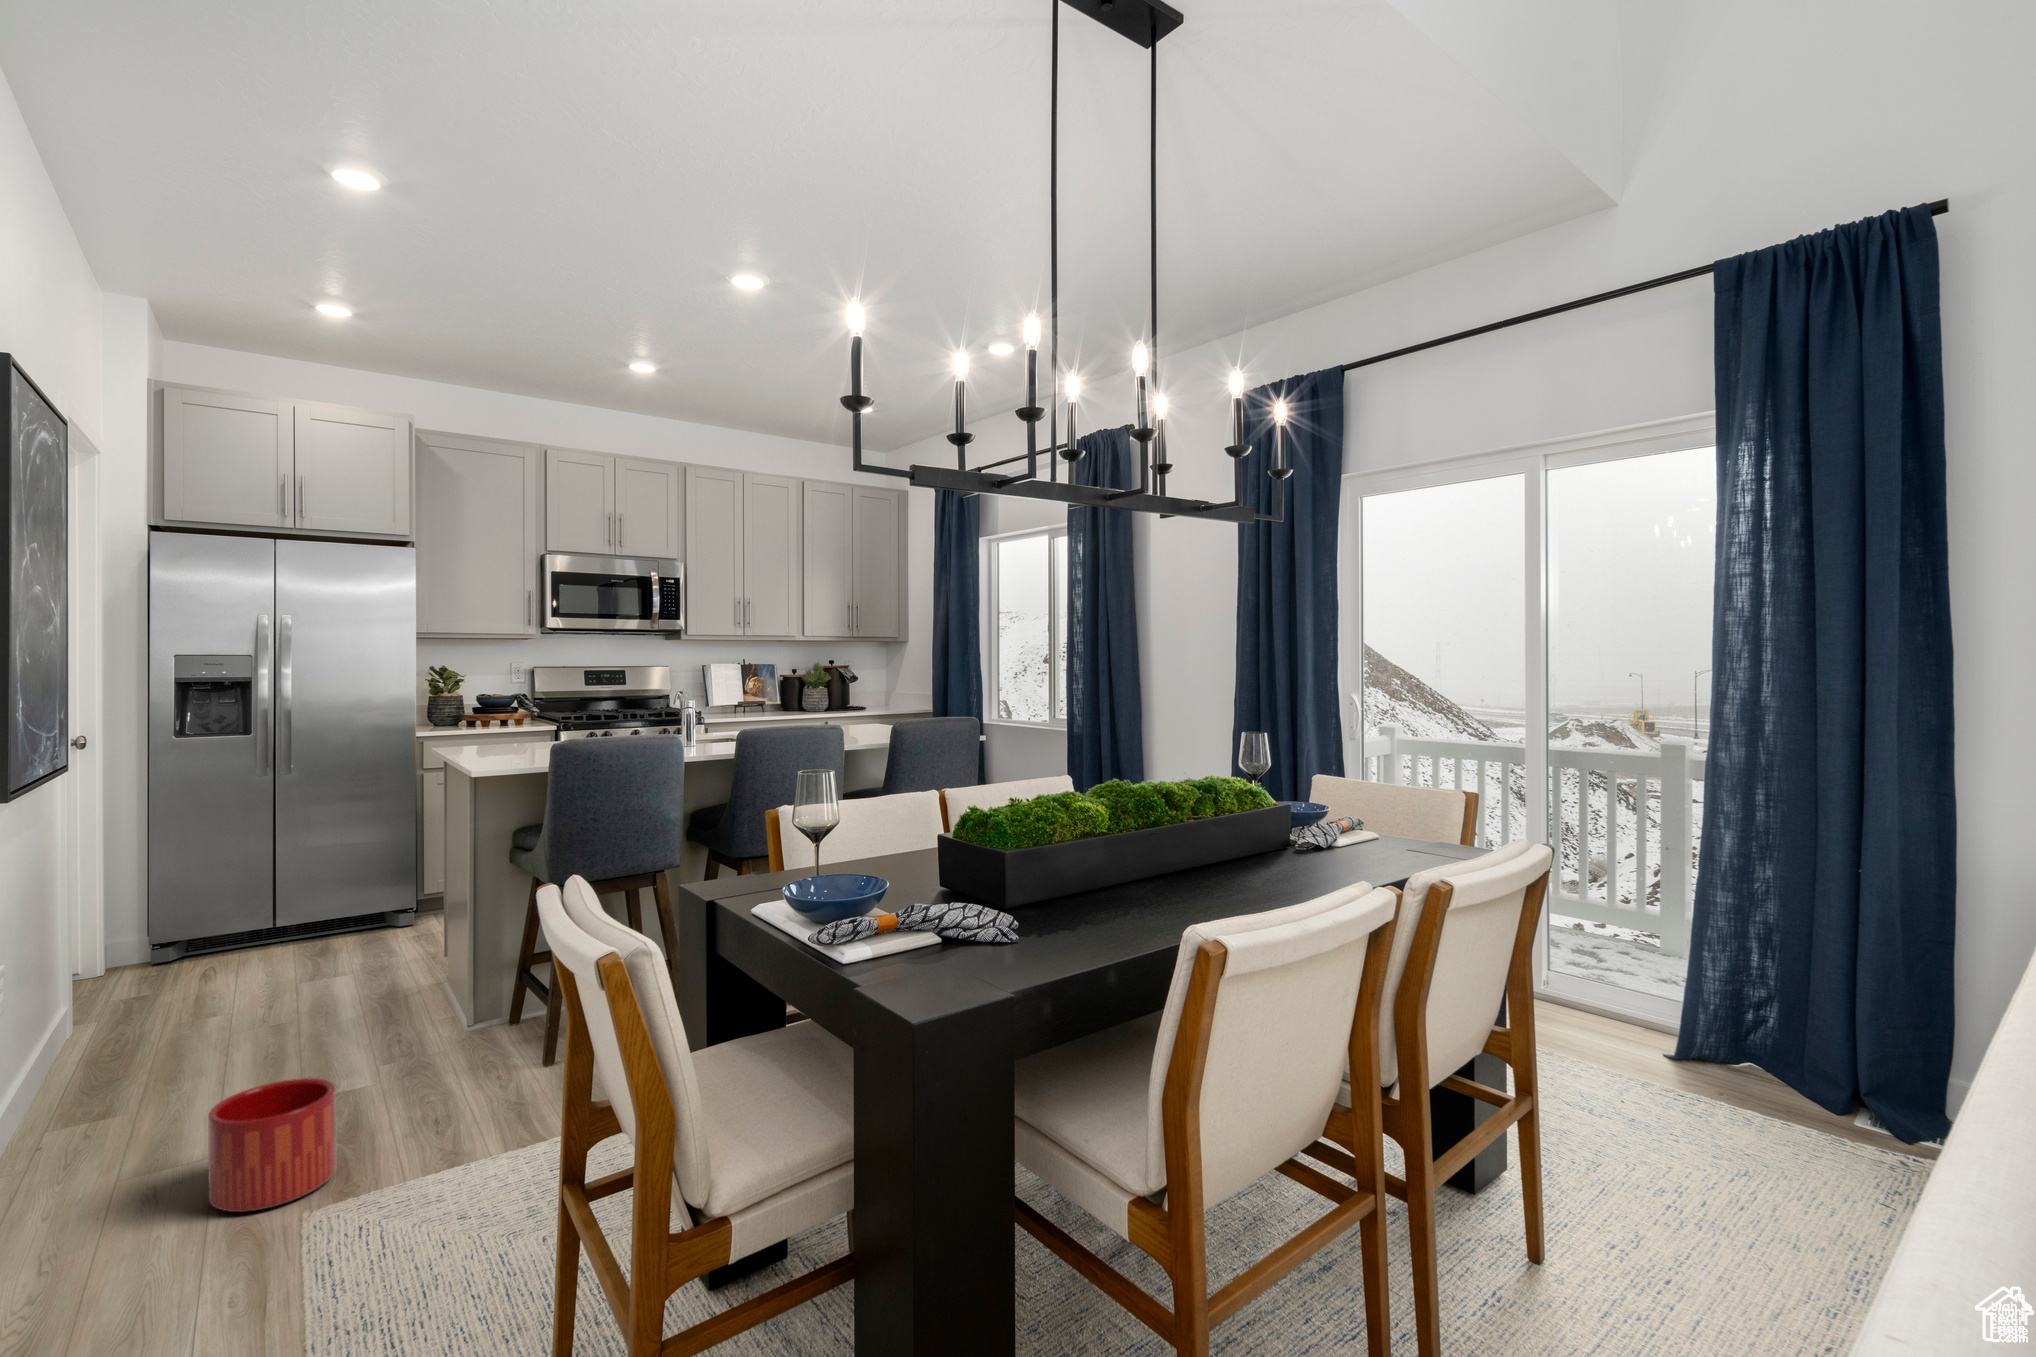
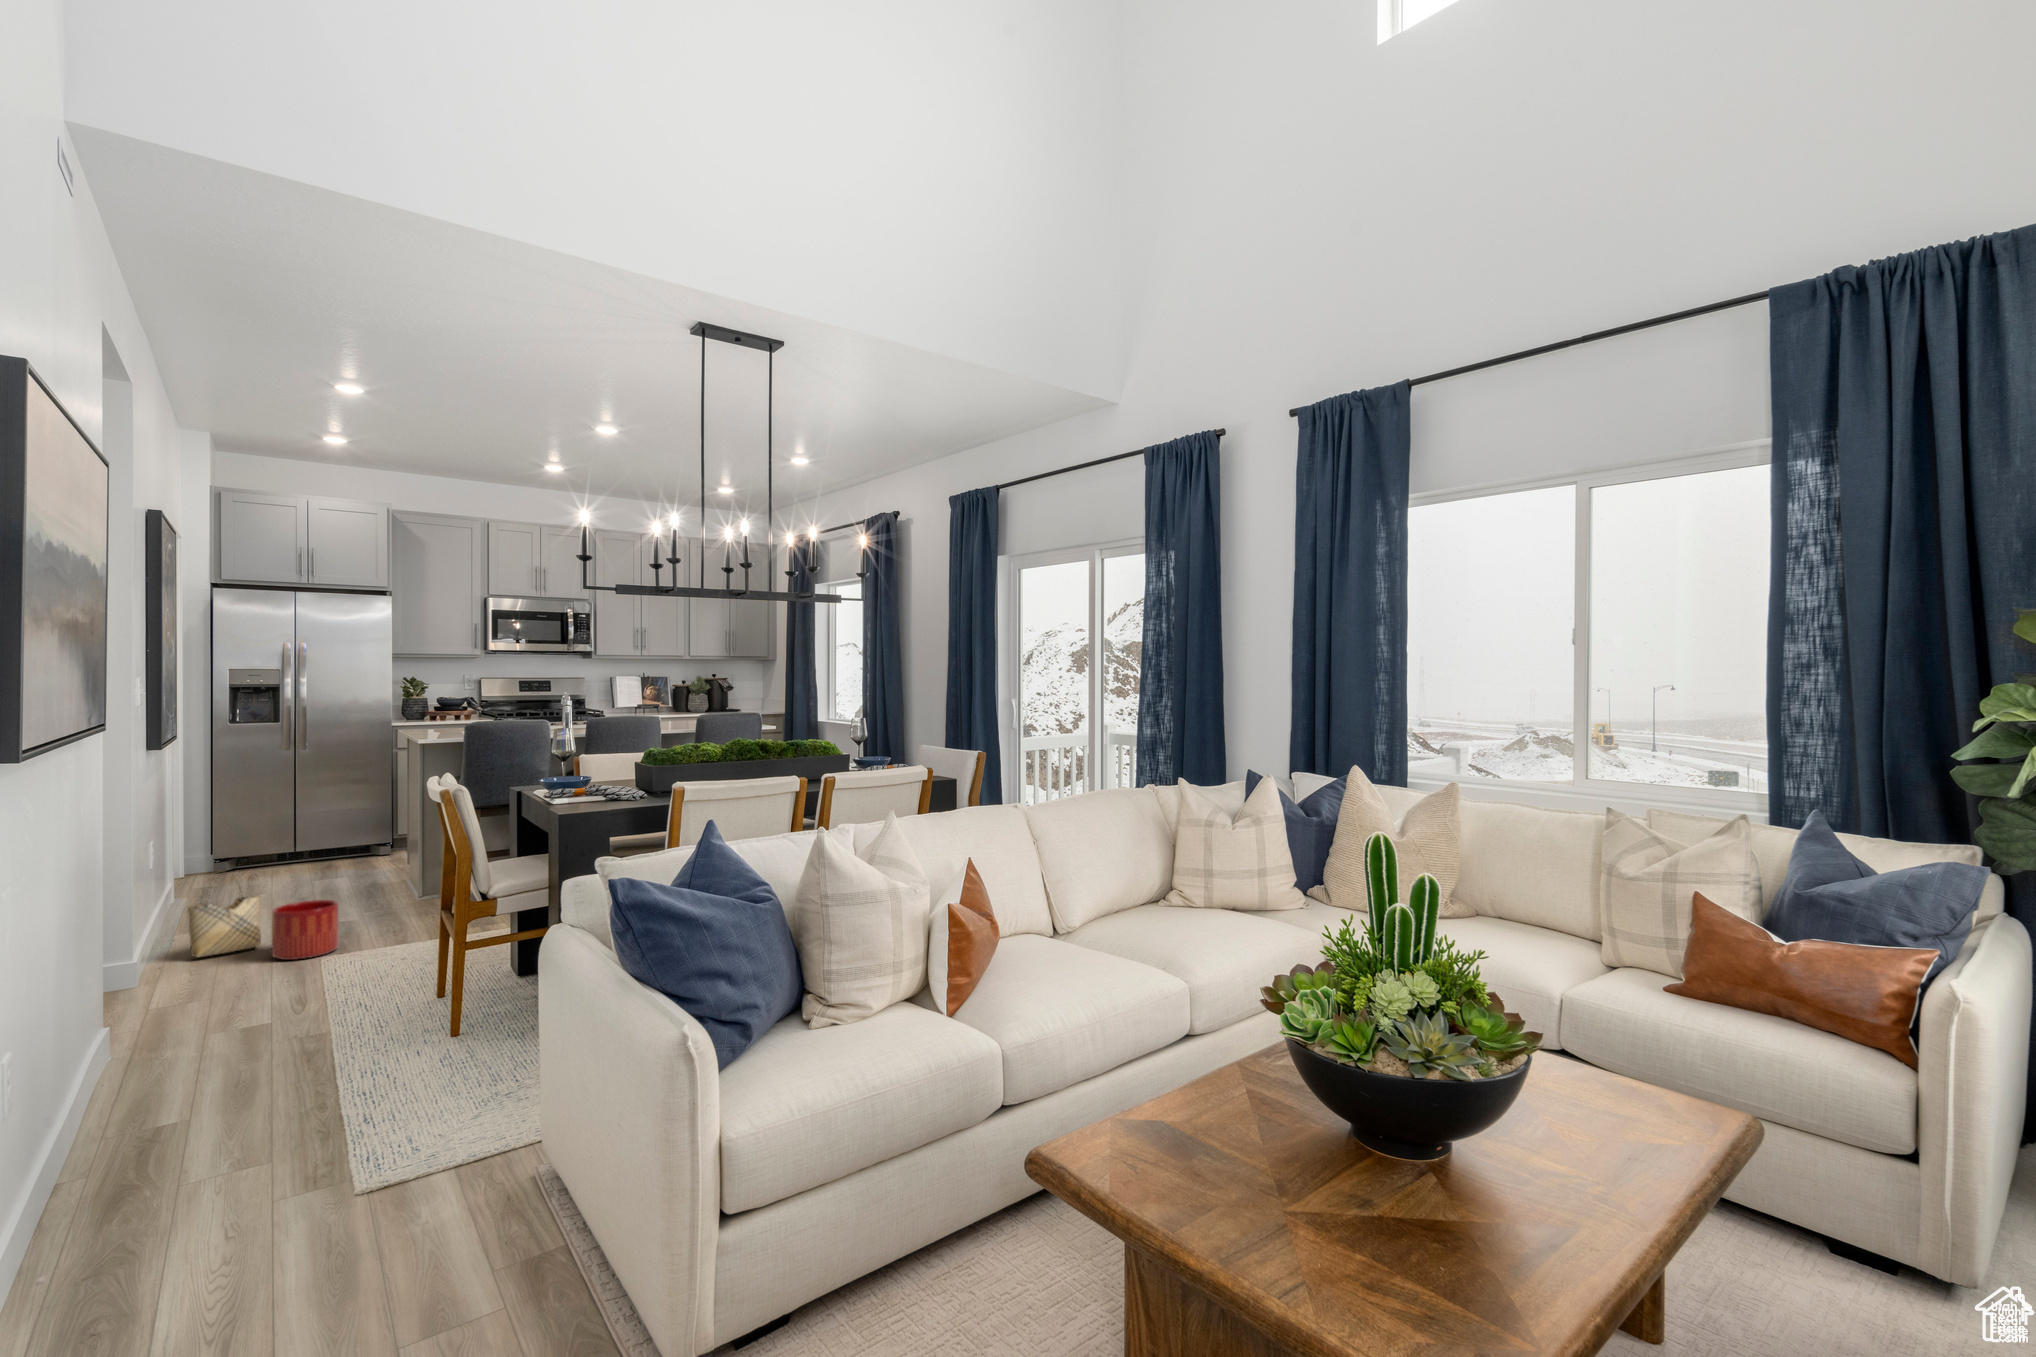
woven basket: none [46,1028,194,1206] -> present [188,873,261,957]

